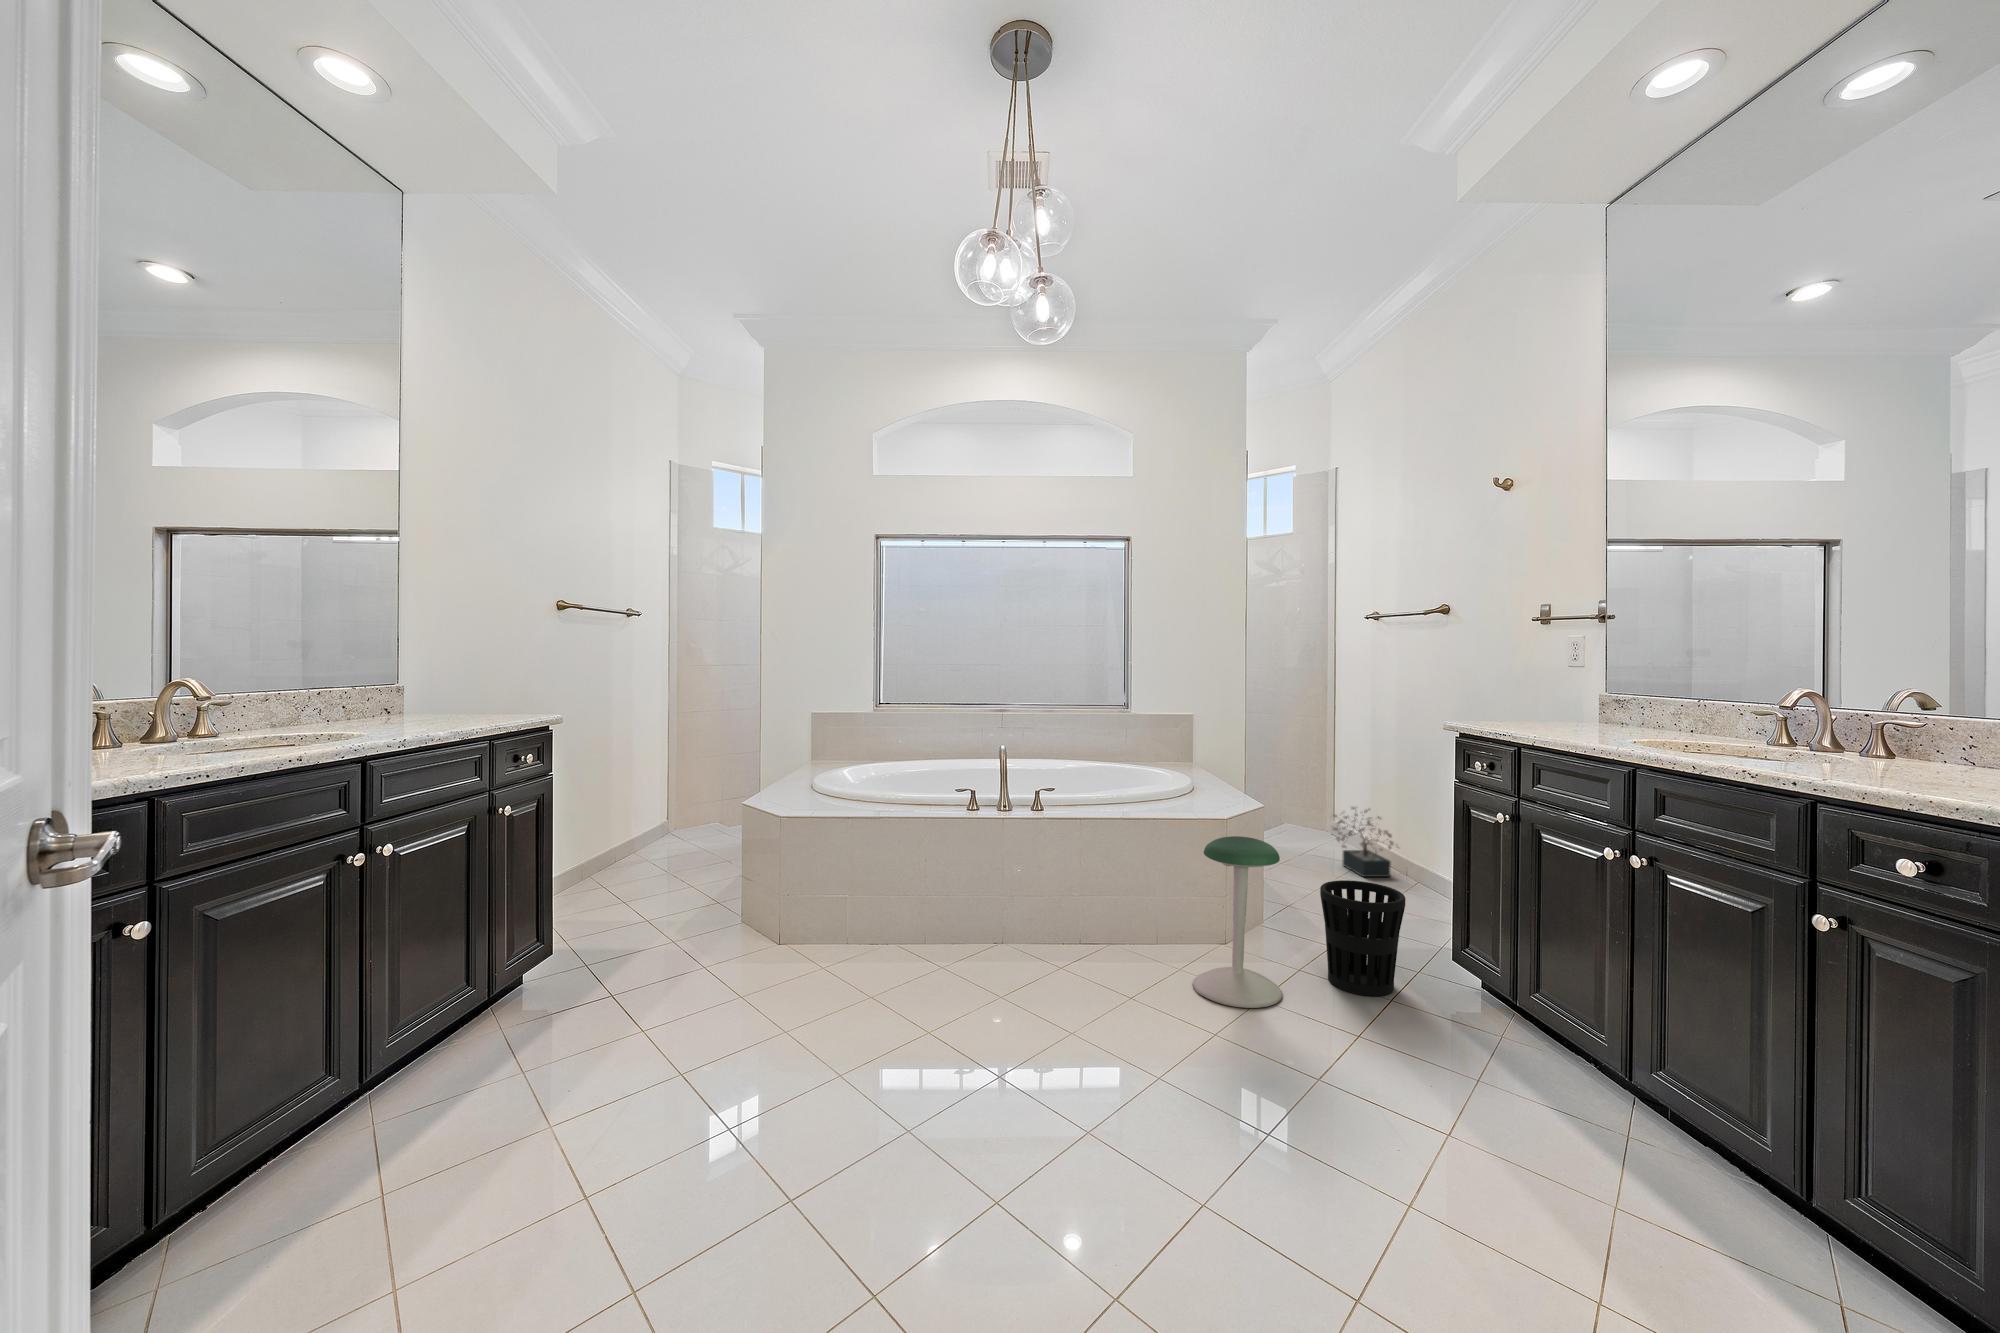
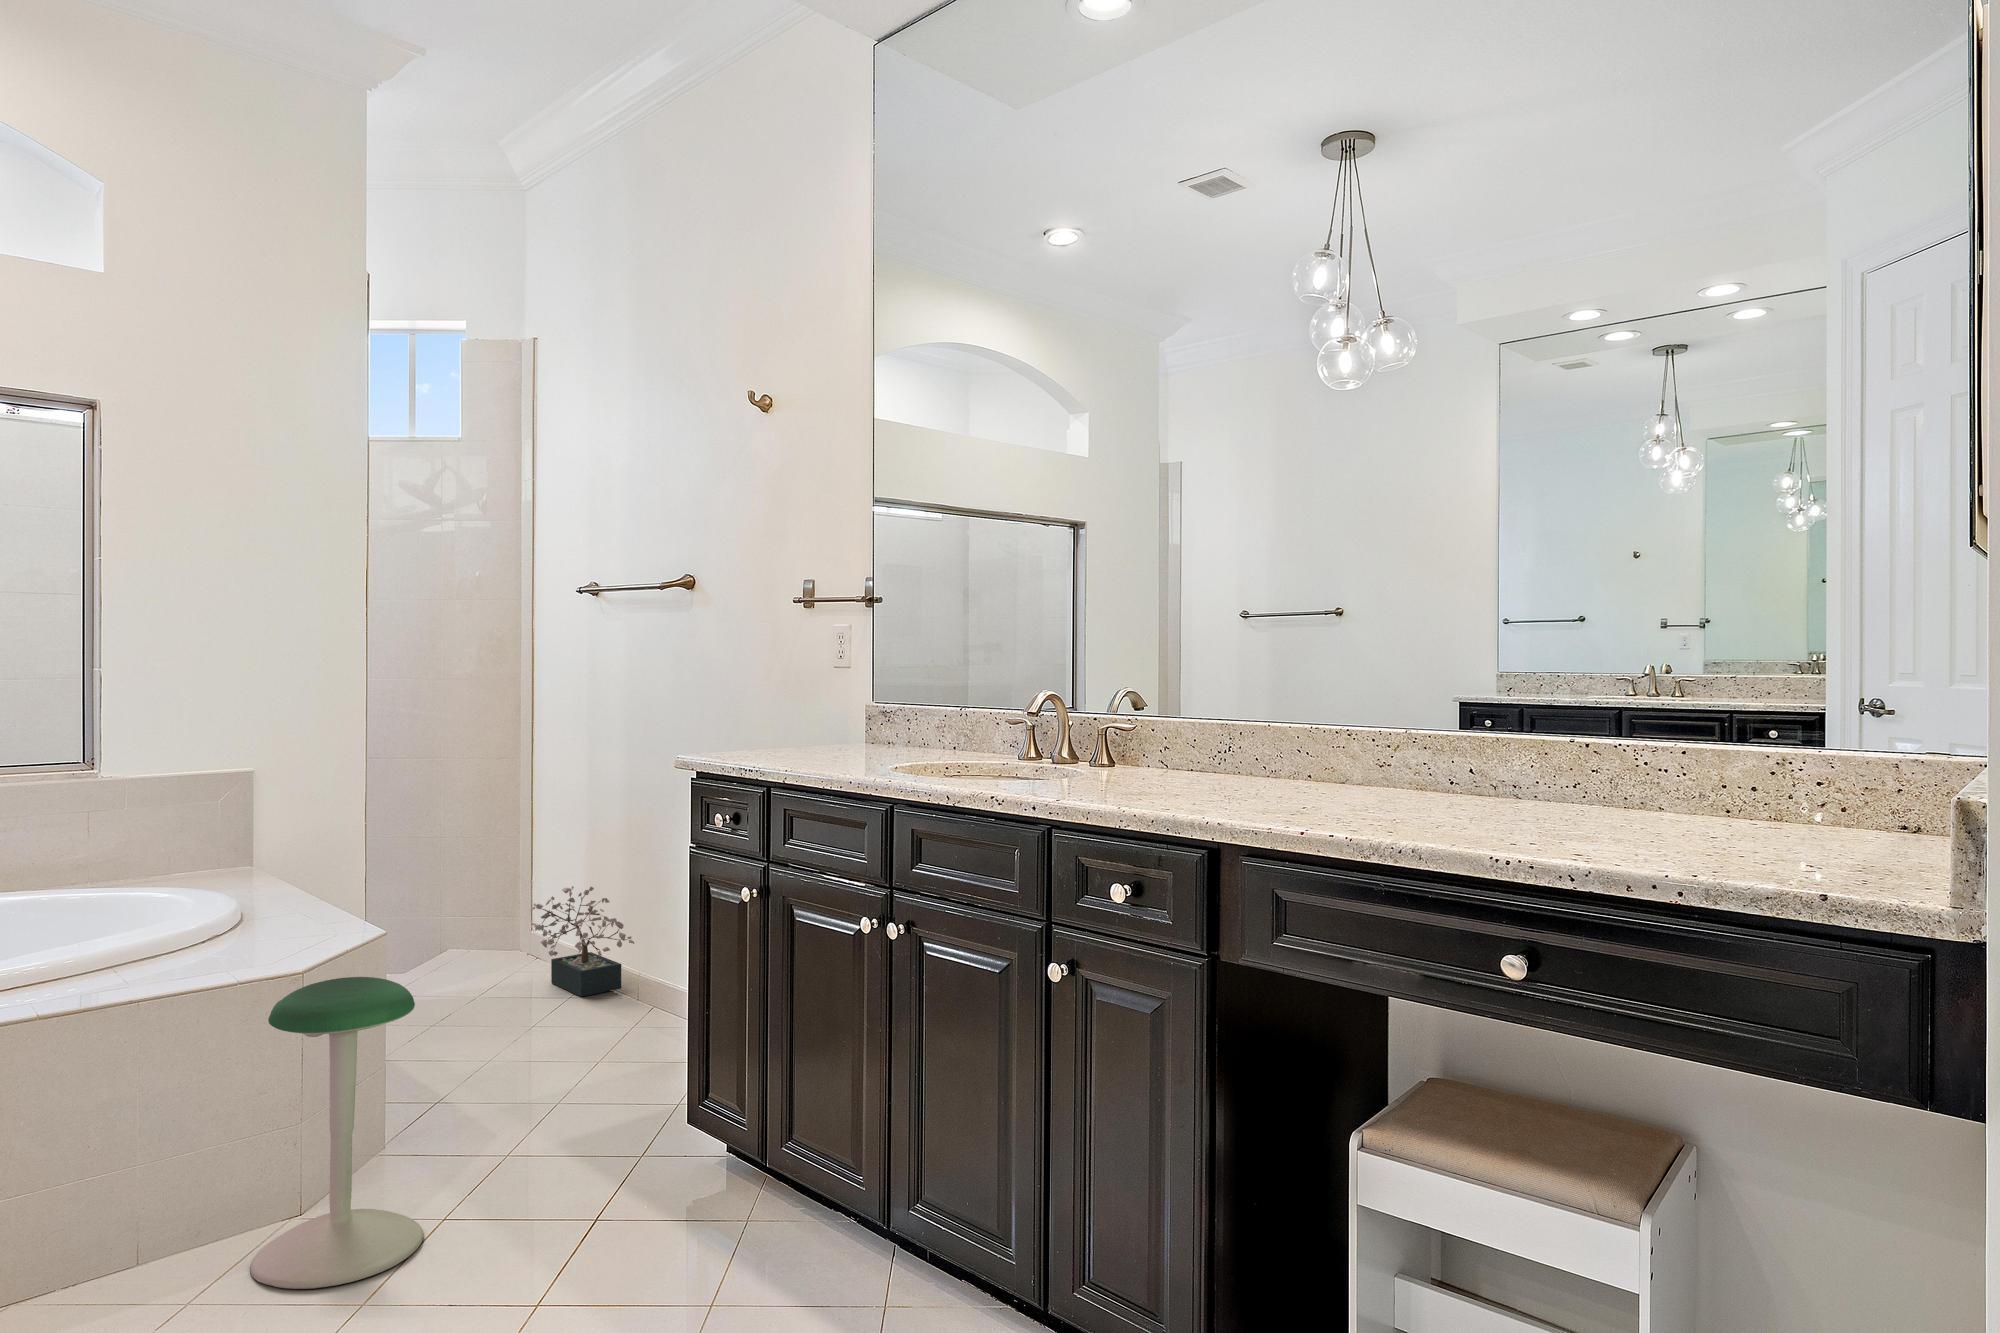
wastebasket: present [1320,880,1406,996] -> none [491,1012,622,1197]

